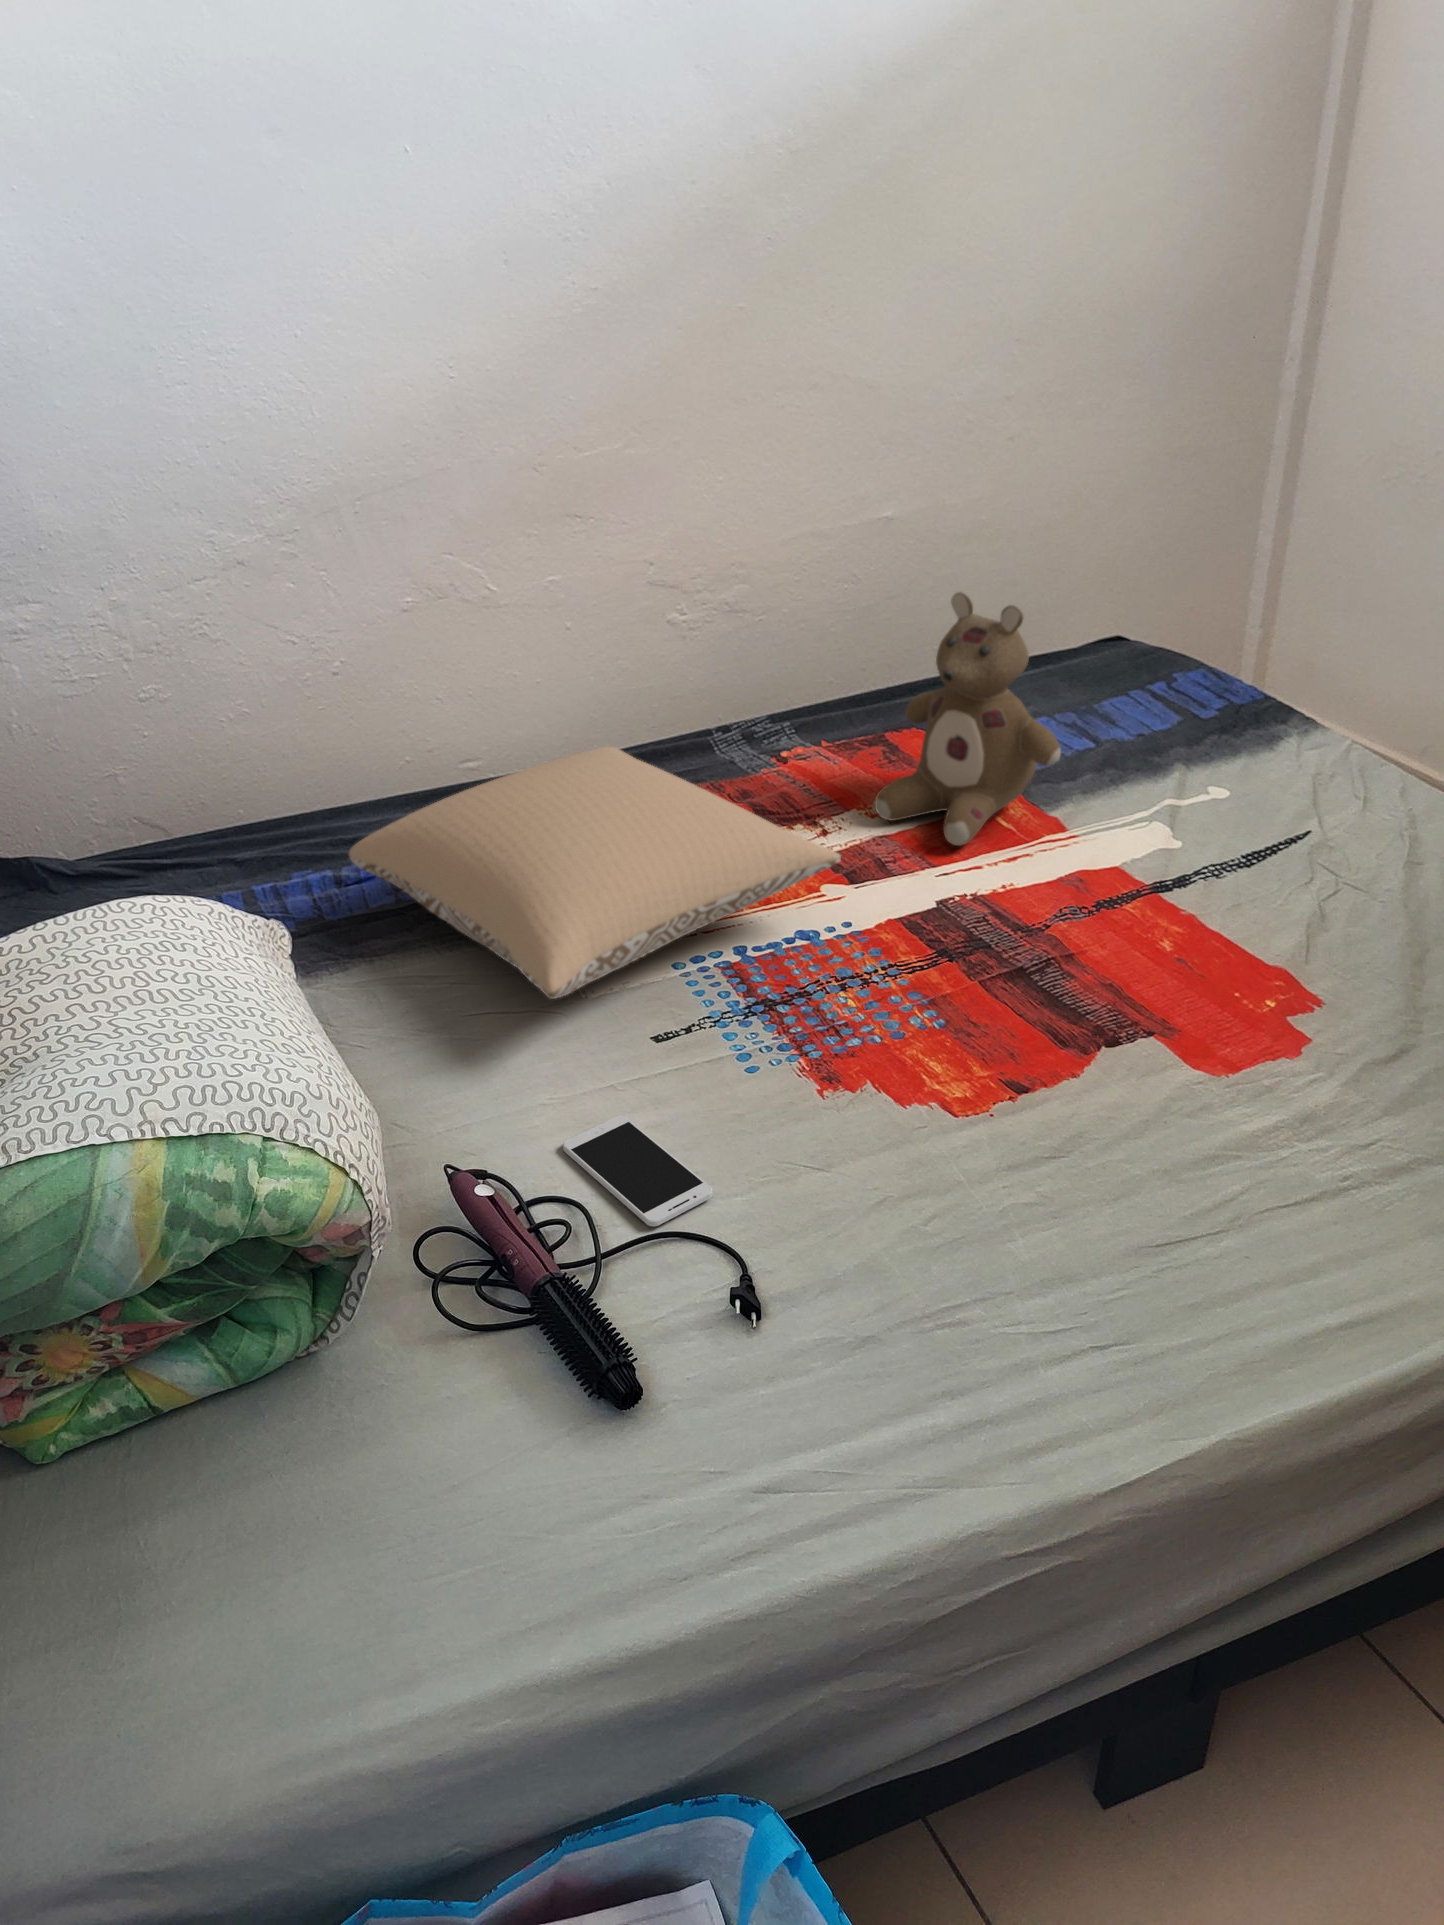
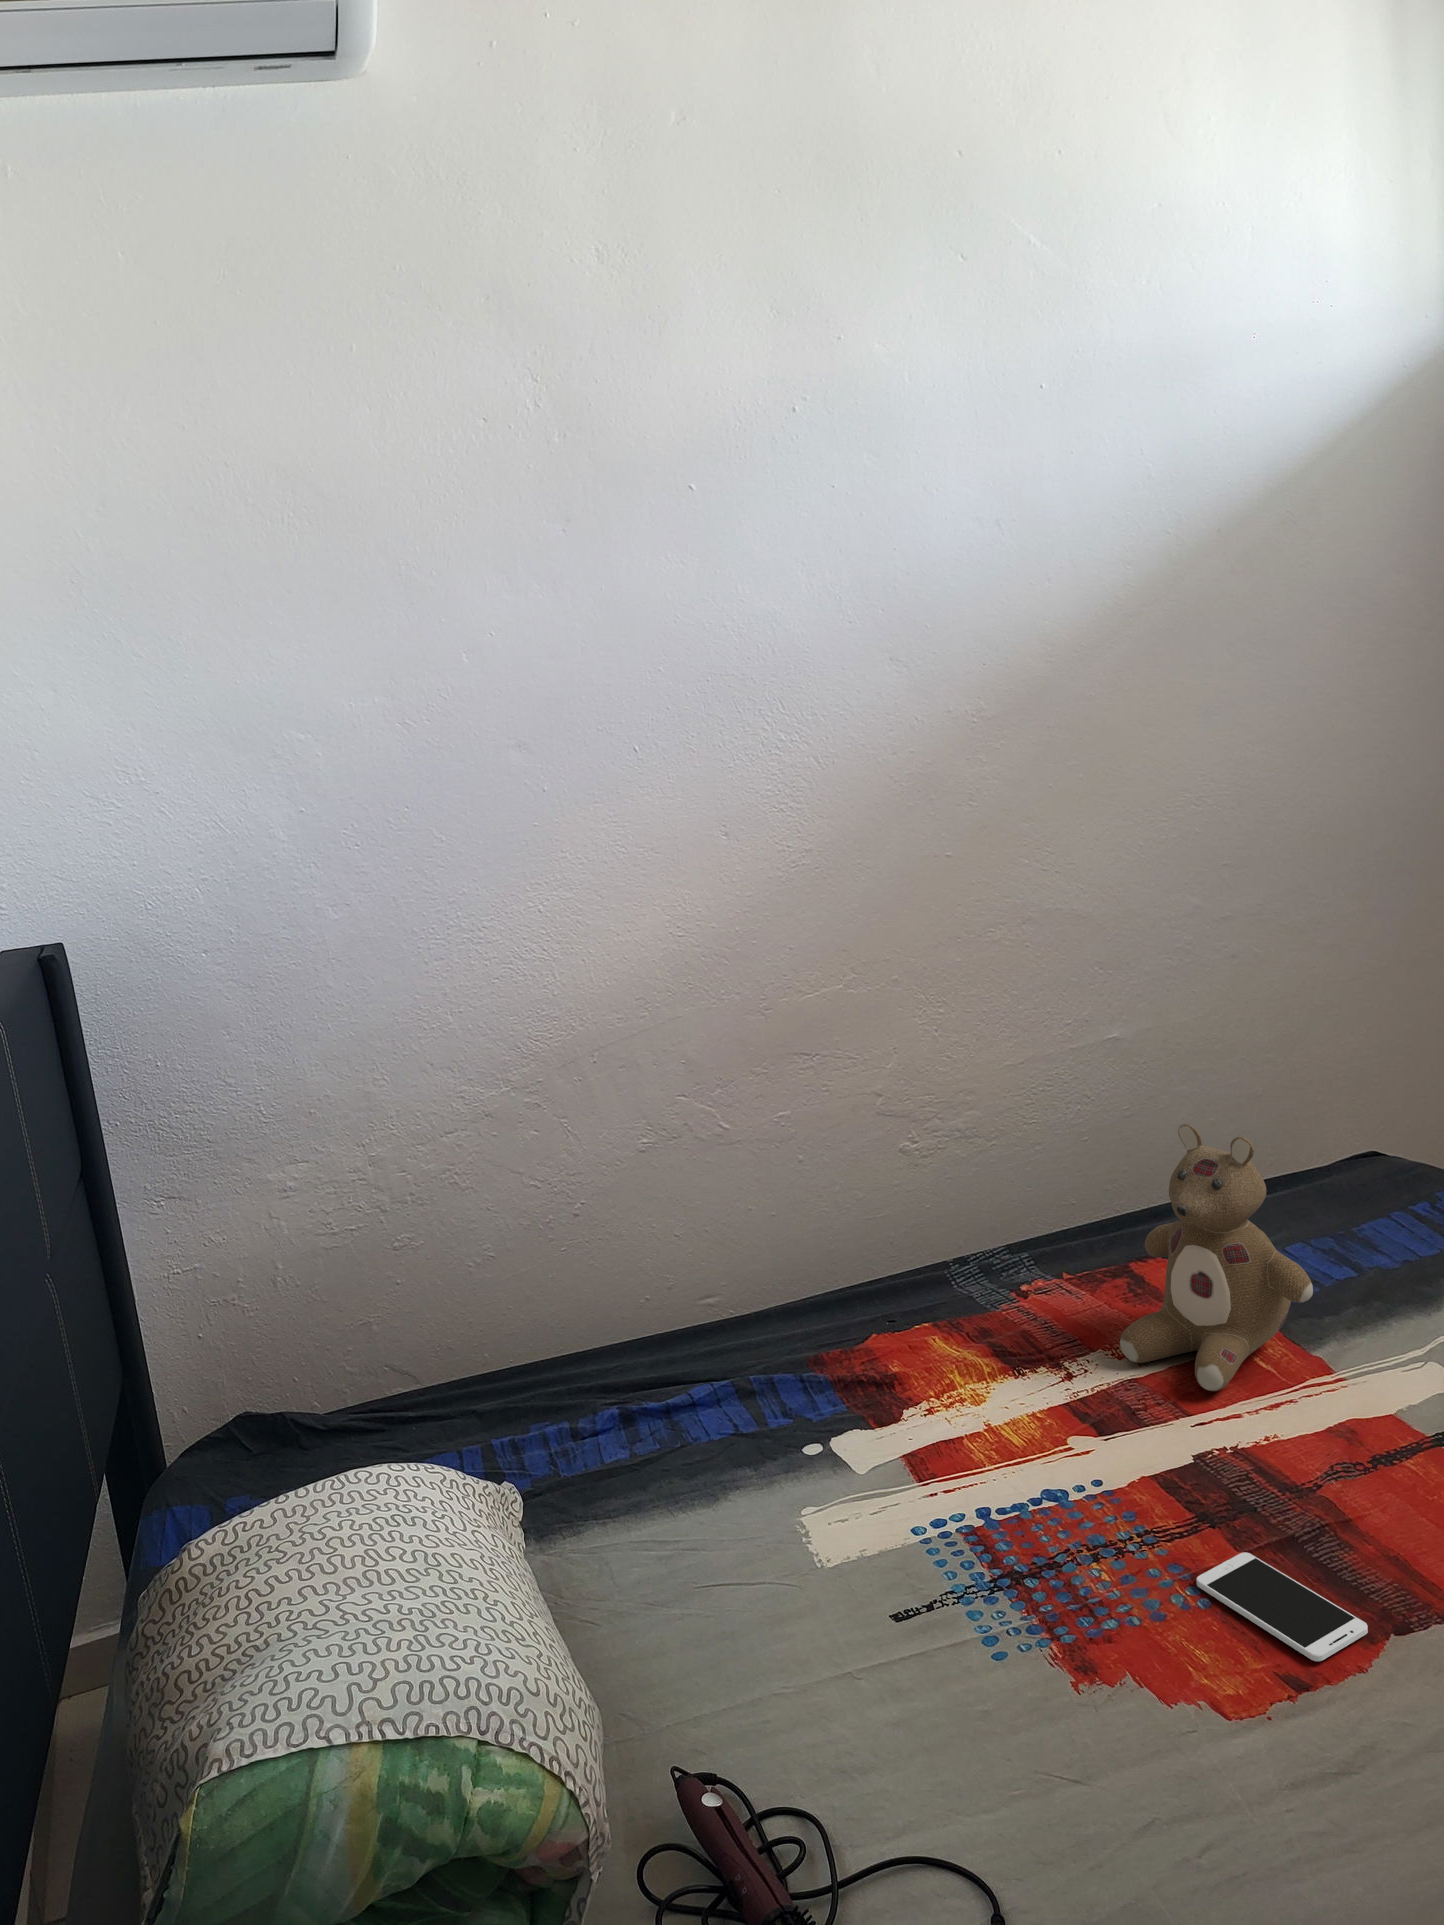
pillow: present [349,746,841,999] -> none [584,1289,1082,1573]
smartphone: present [563,1116,713,1226] -> present [1196,1552,1368,1661]

